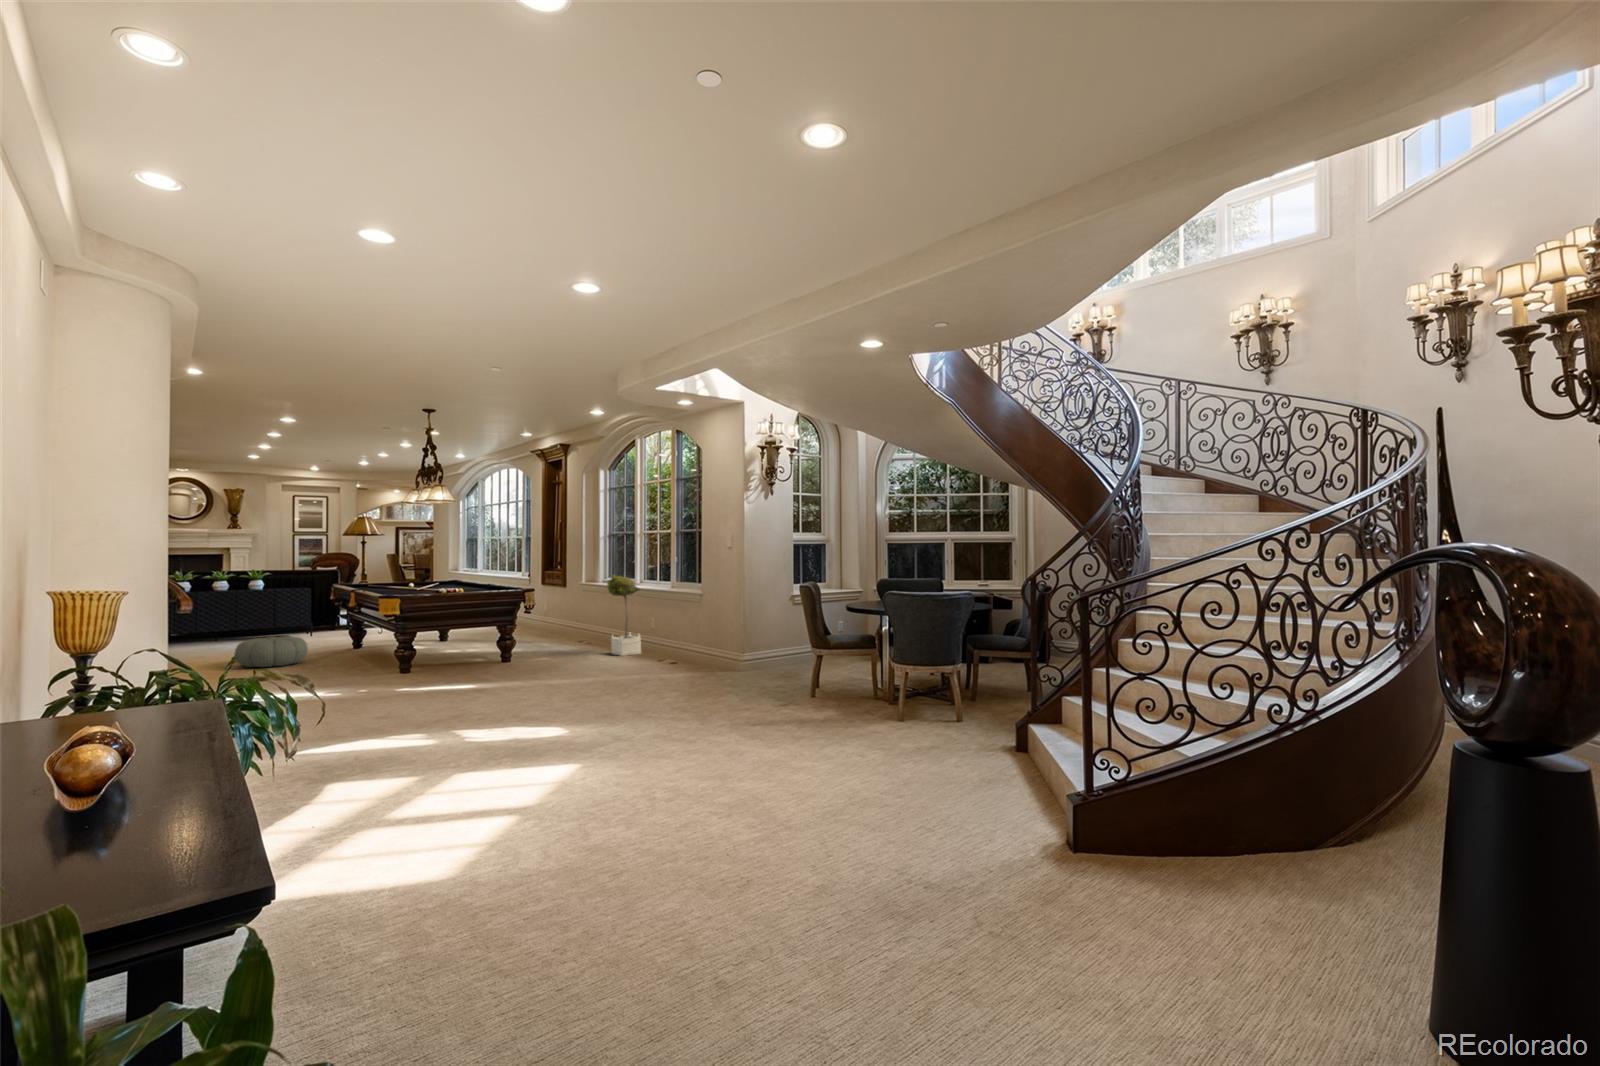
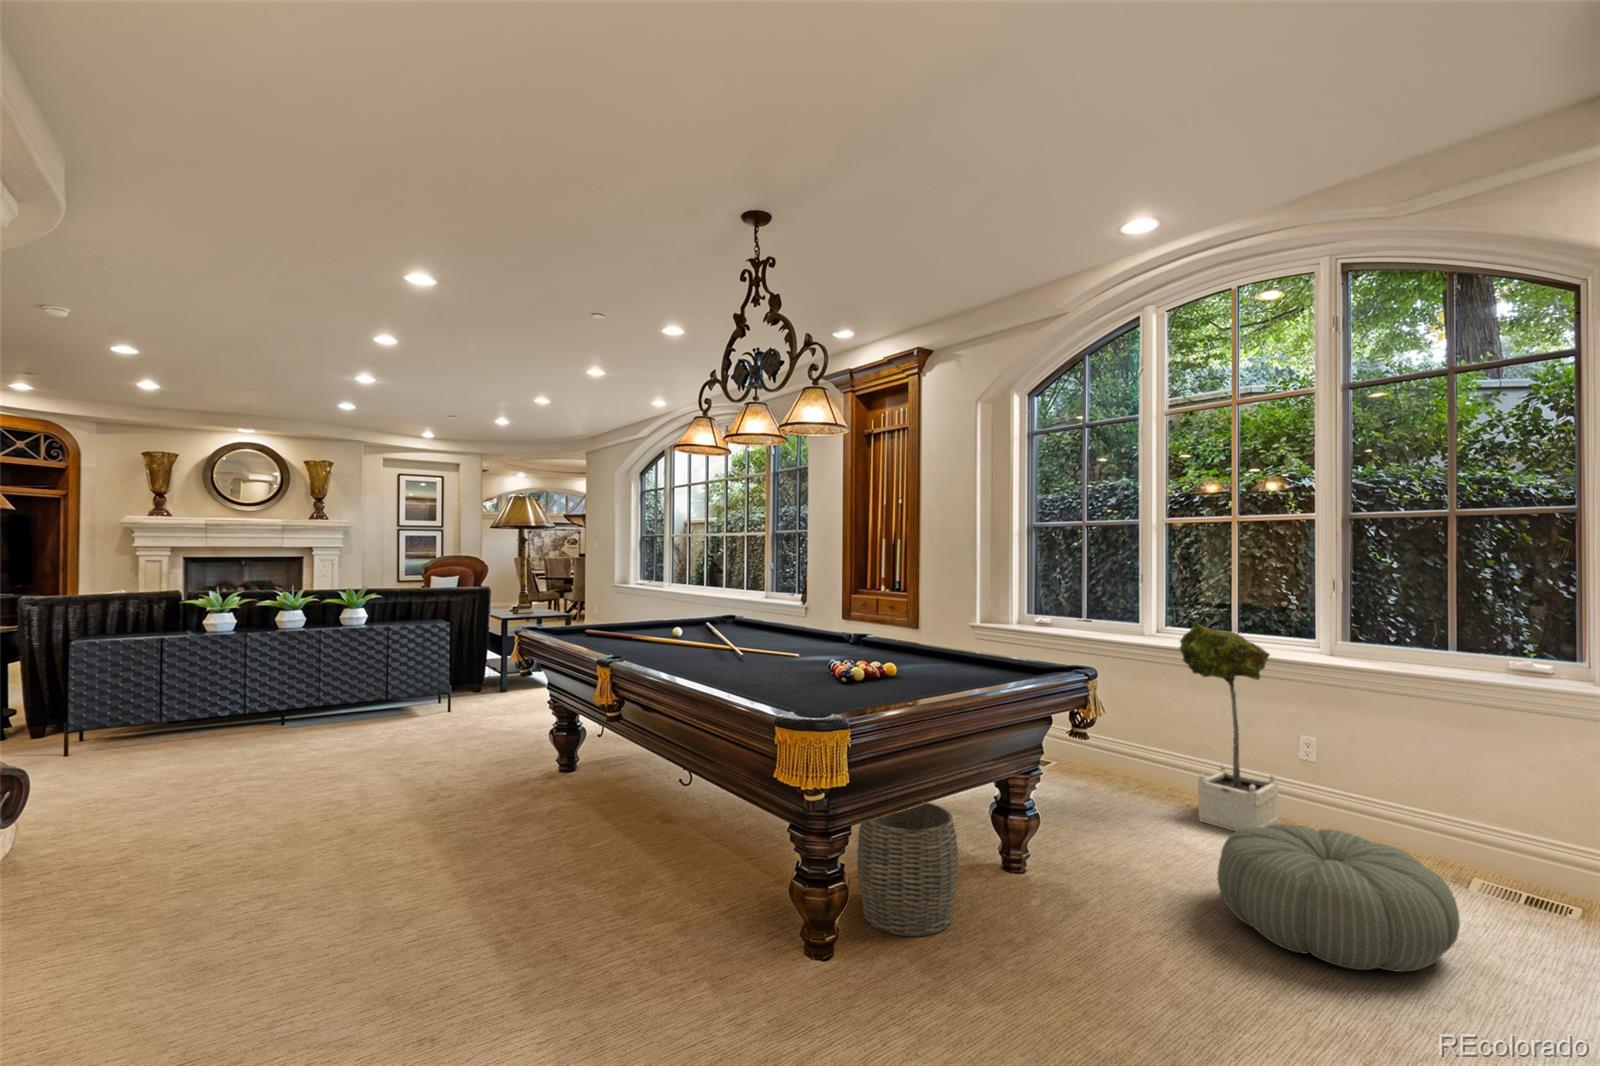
woven basket: none [430,634,467,672] -> present [857,803,958,937]
pouf: present [234,636,308,667] -> present [1218,824,1460,972]

